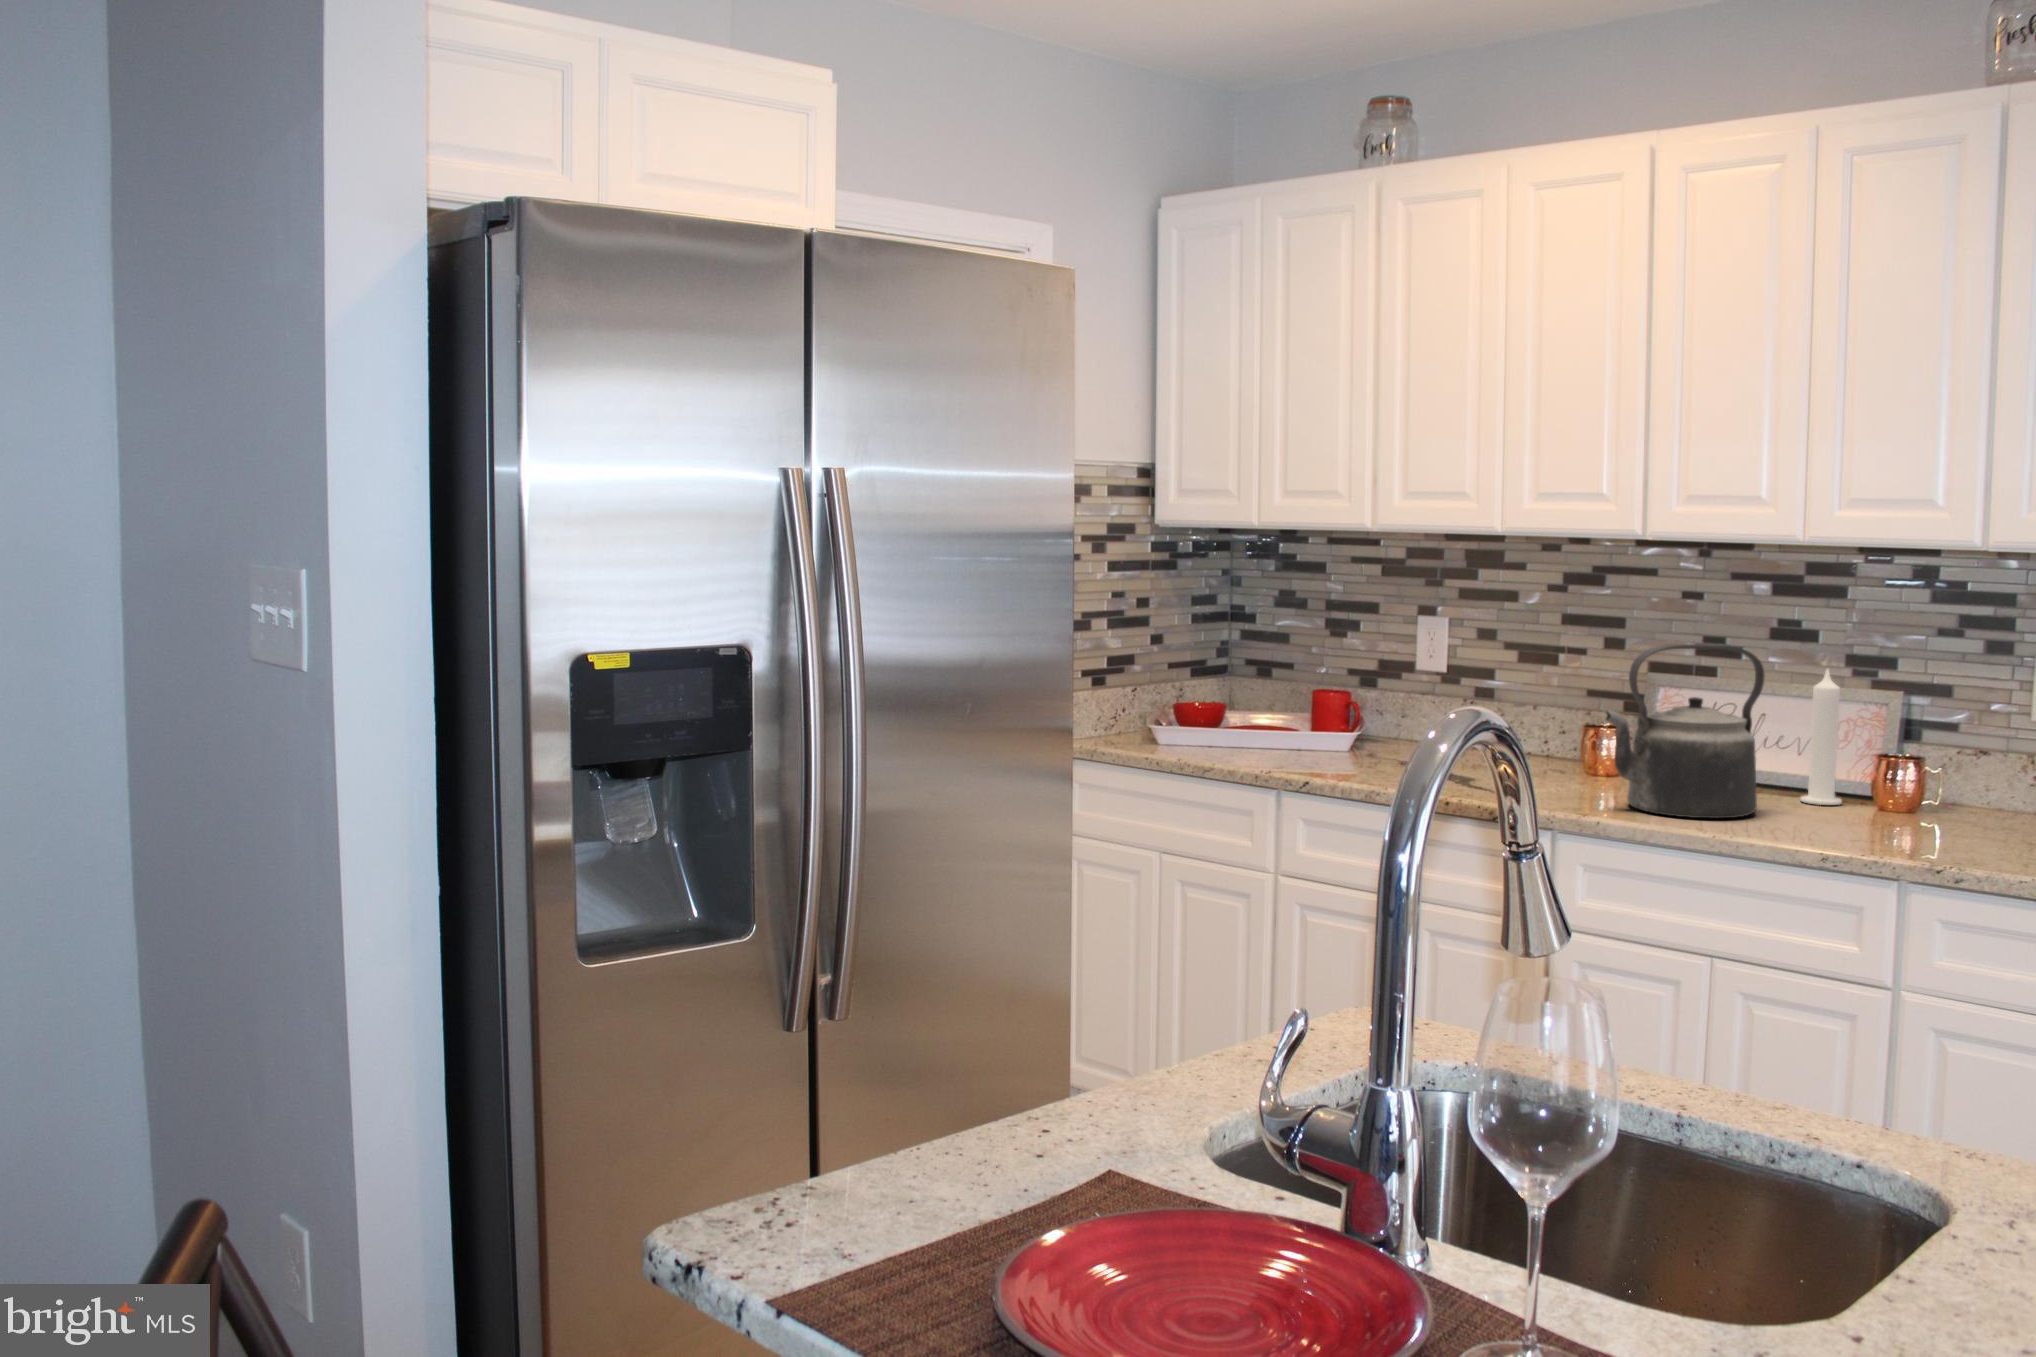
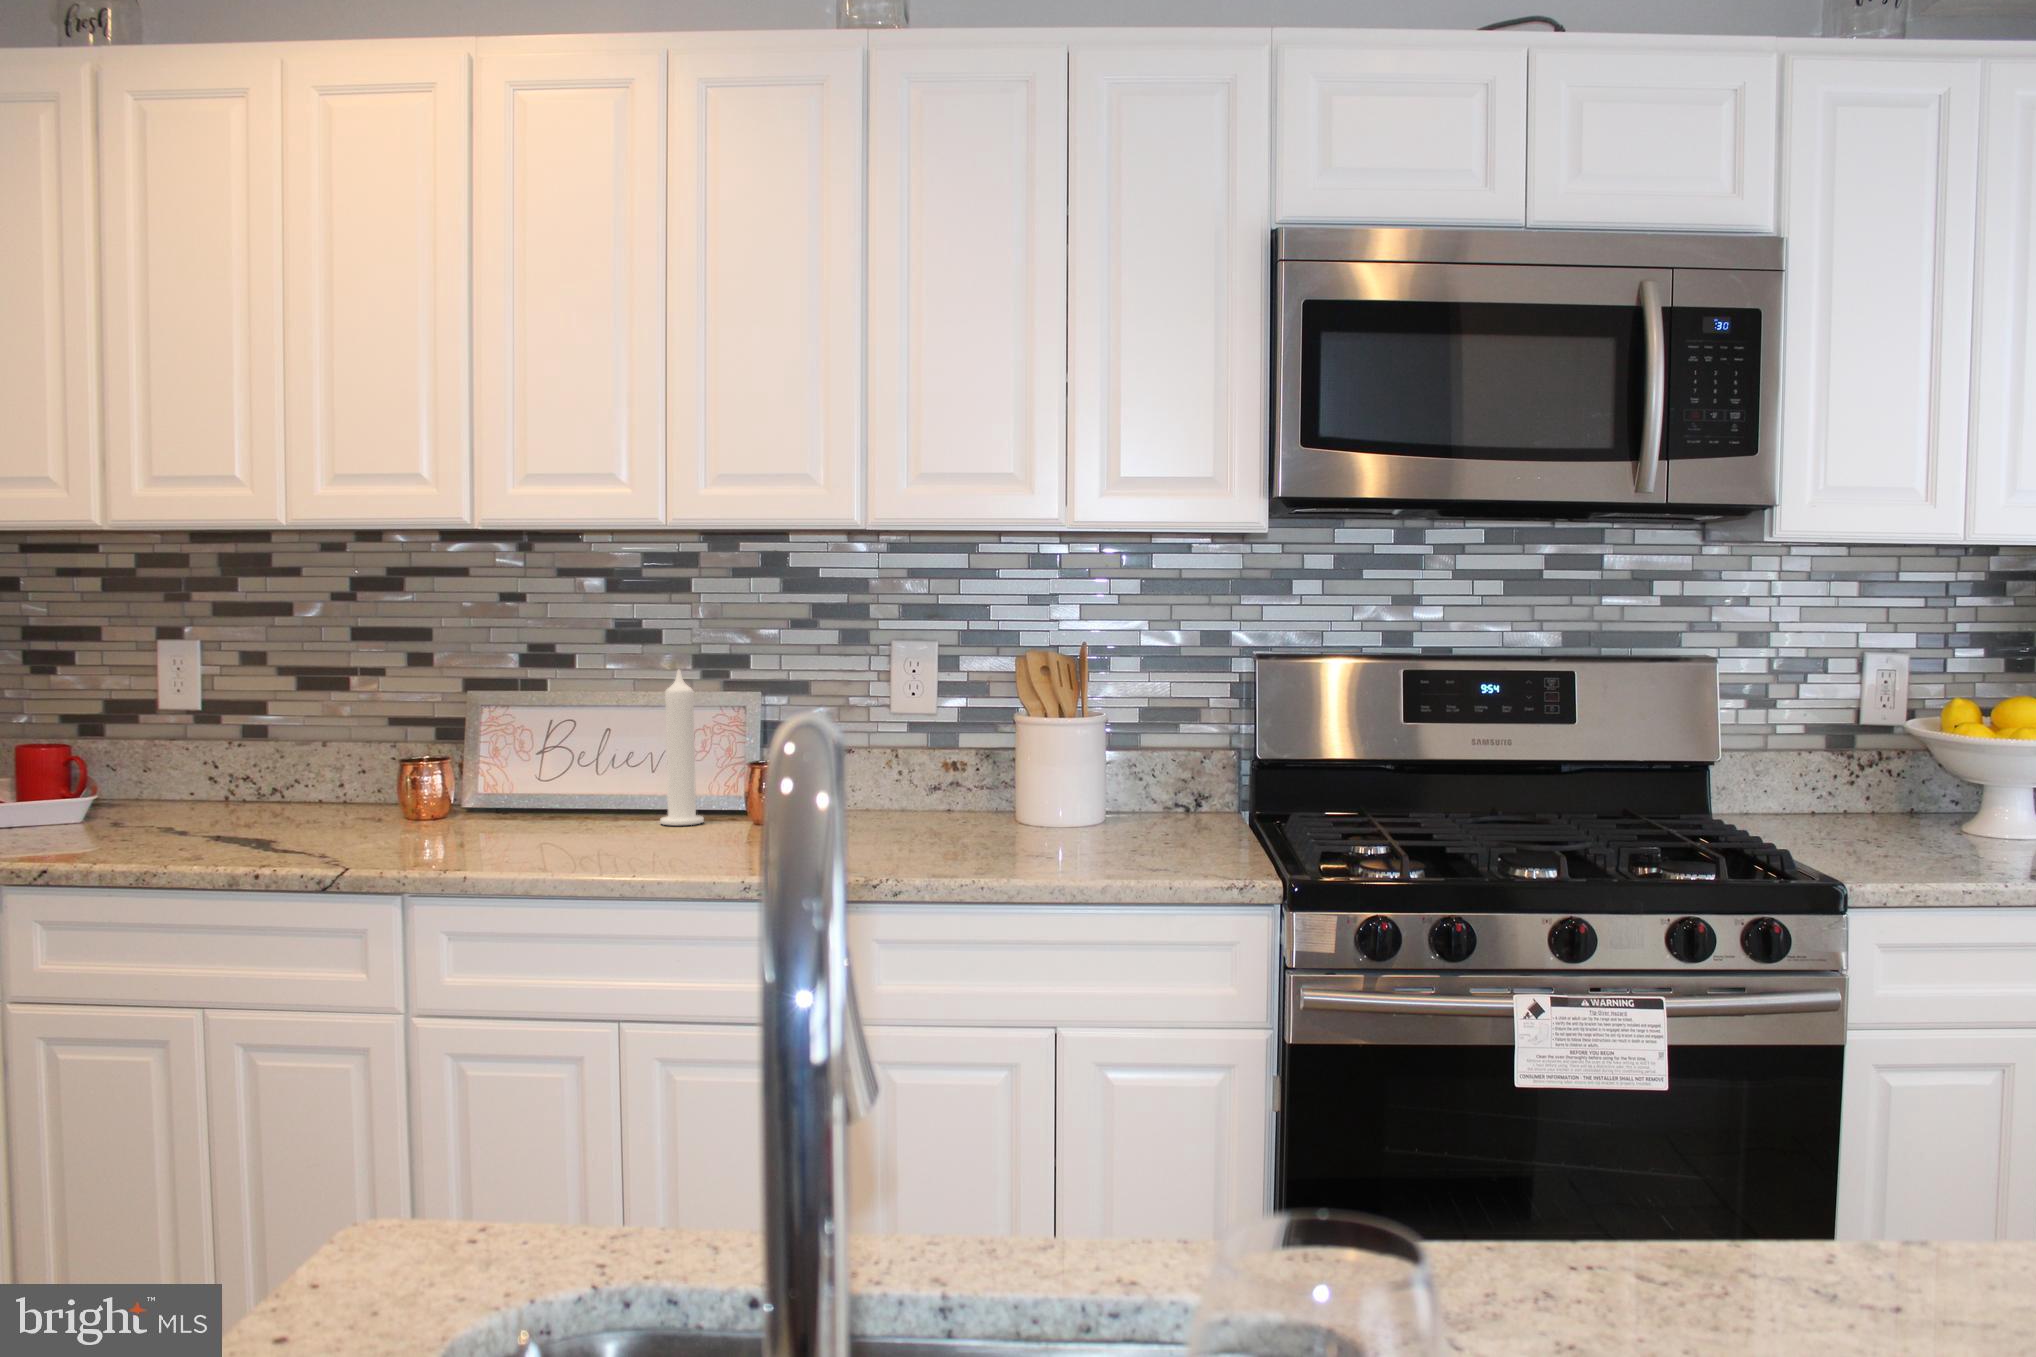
kettle: present [1605,644,1764,818] -> none [437,644,622,857]

